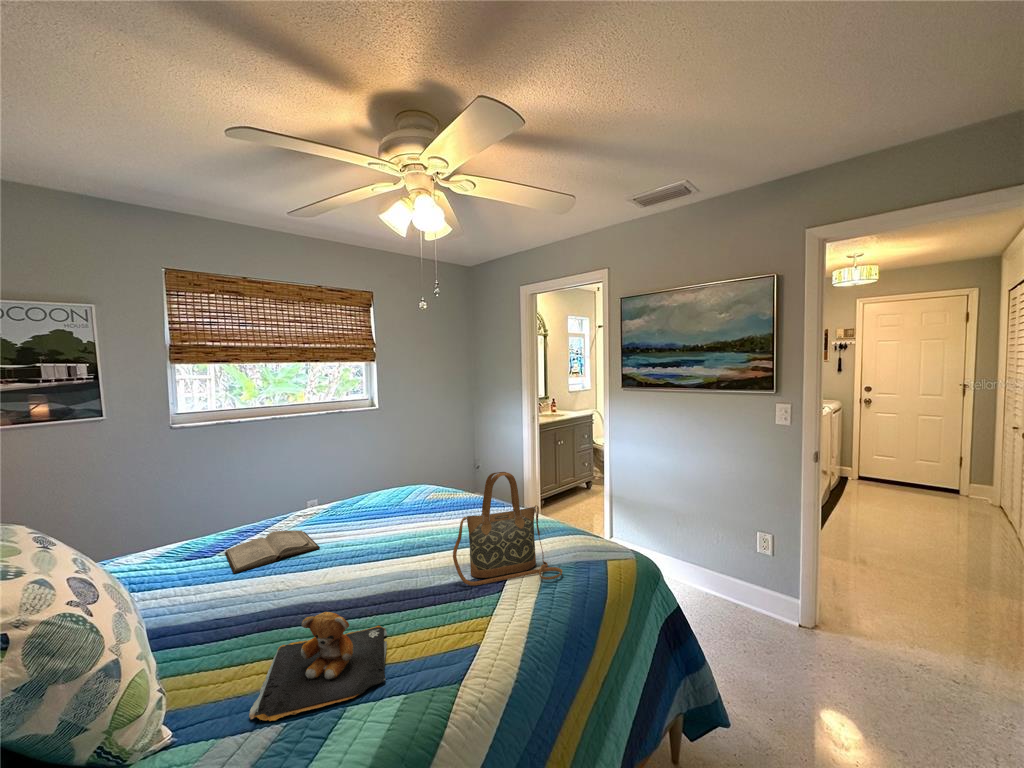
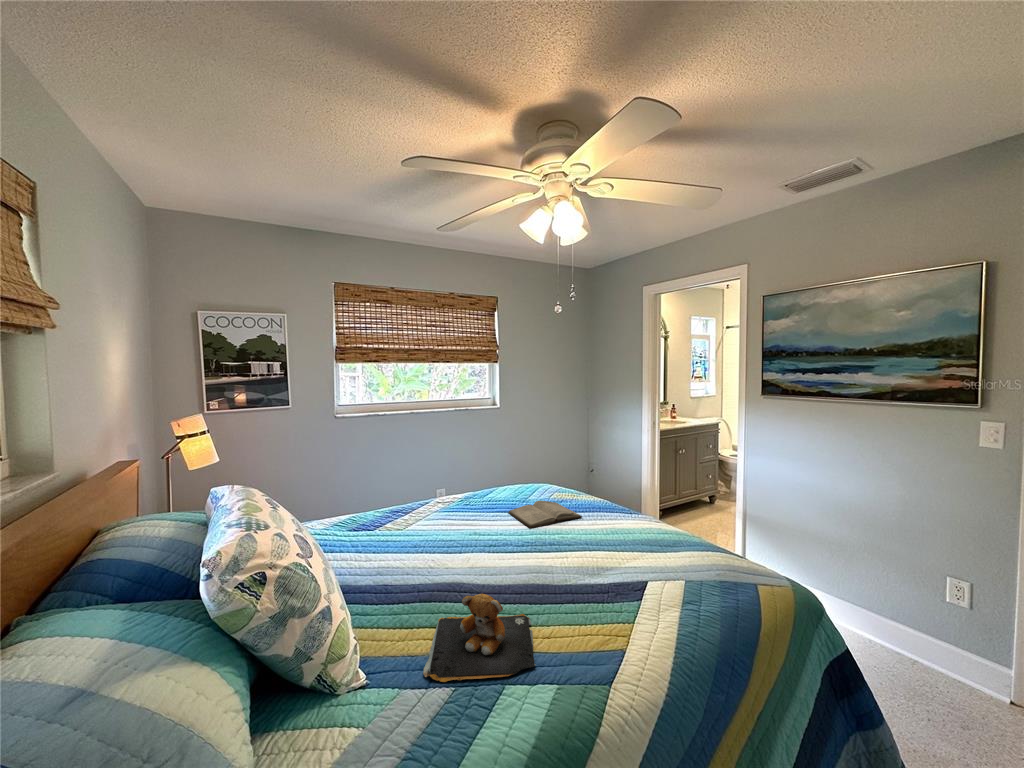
handbag: present [453,472,562,586] -> none [589,479,705,595]
diary: present [225,530,320,573] -> present [508,501,582,528]

